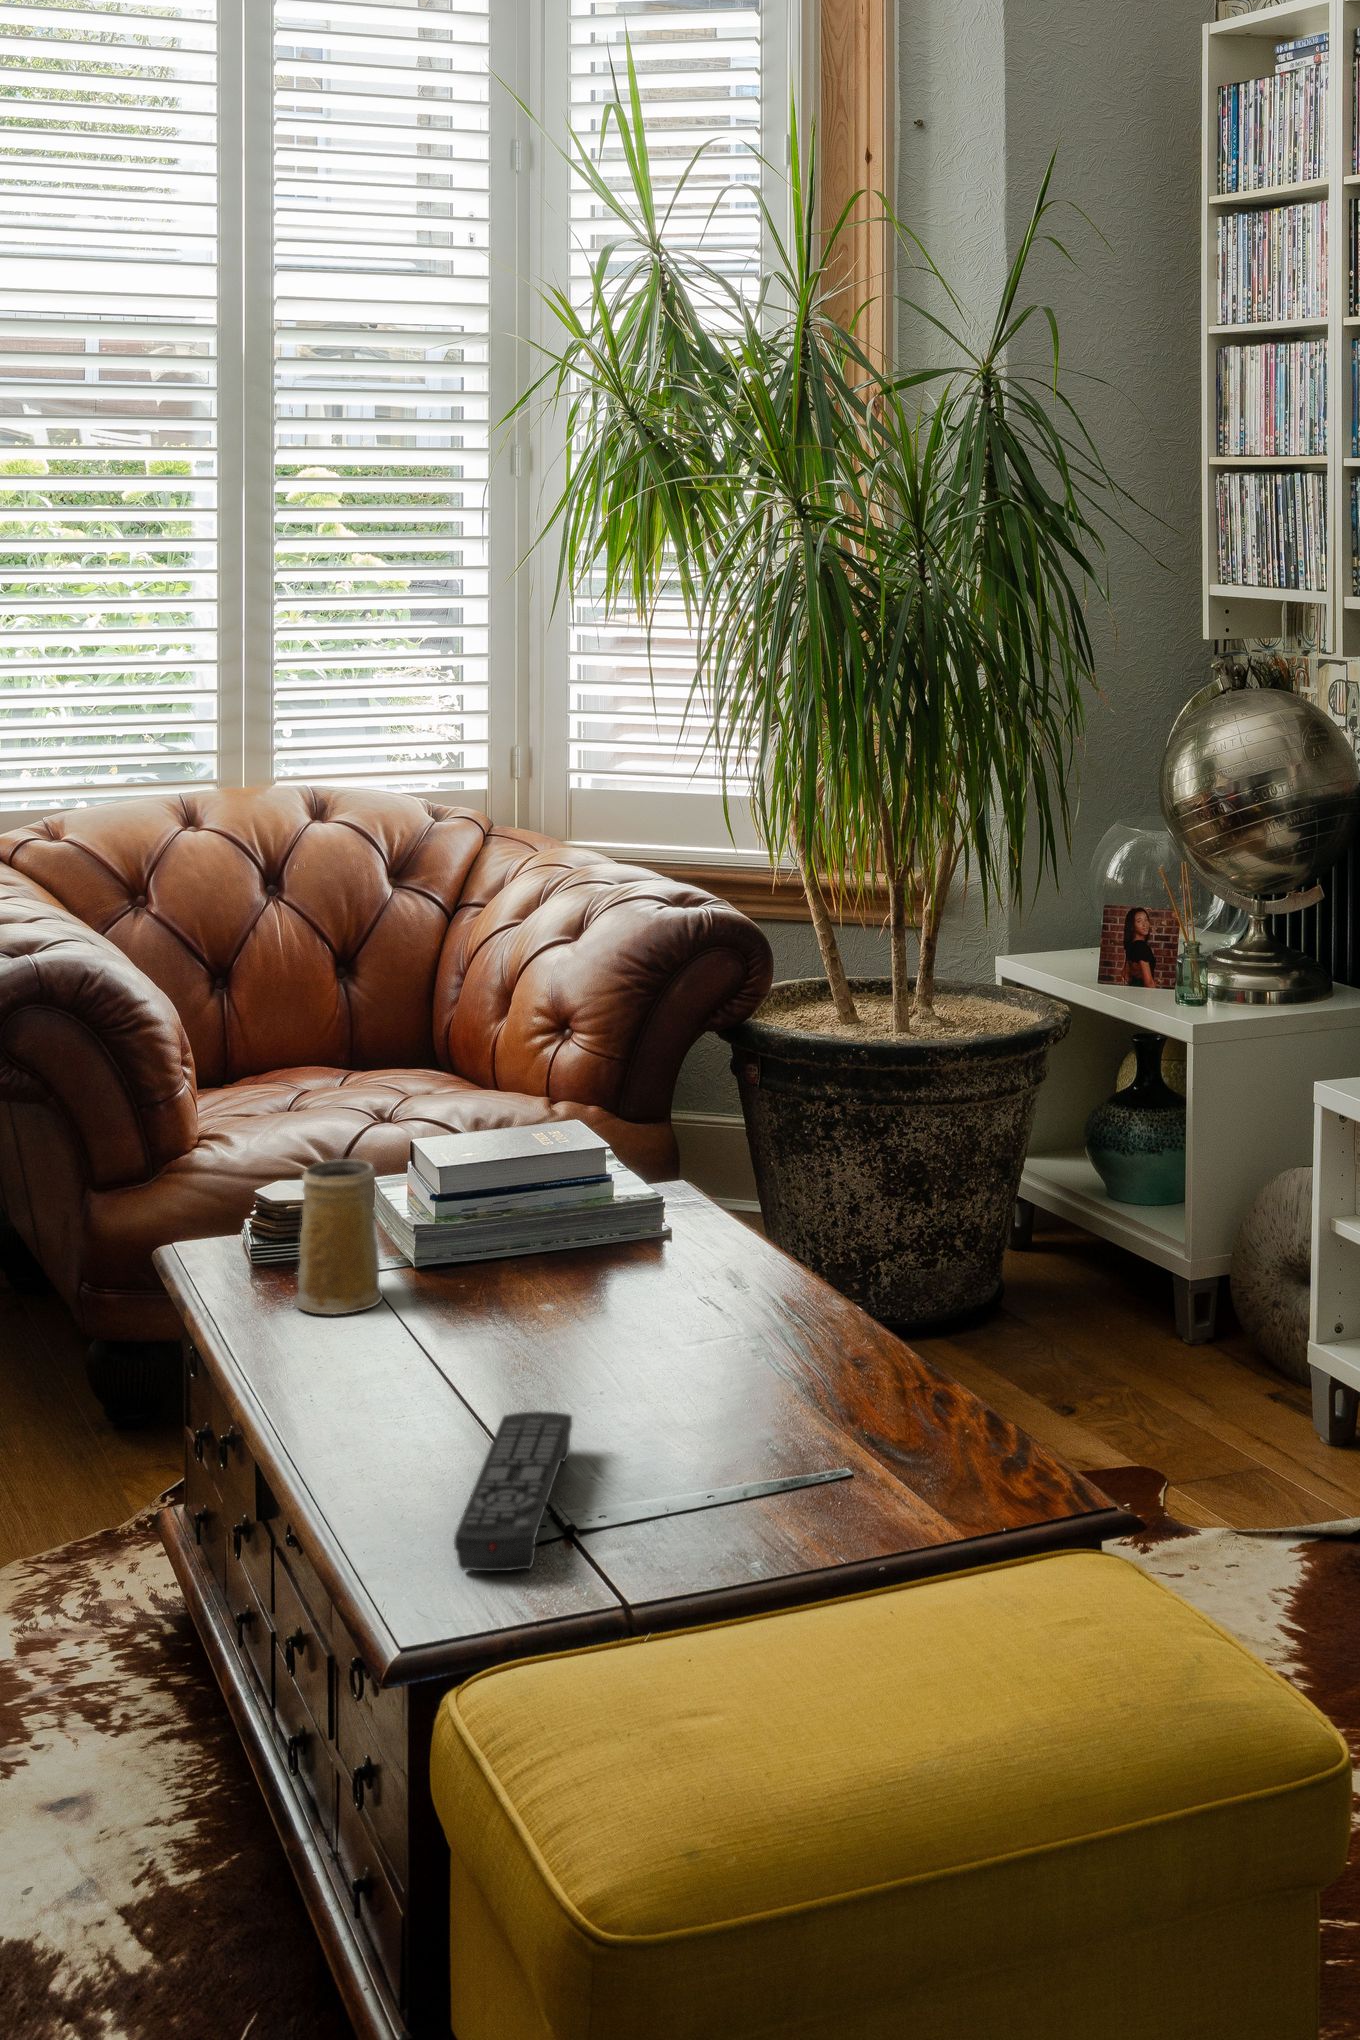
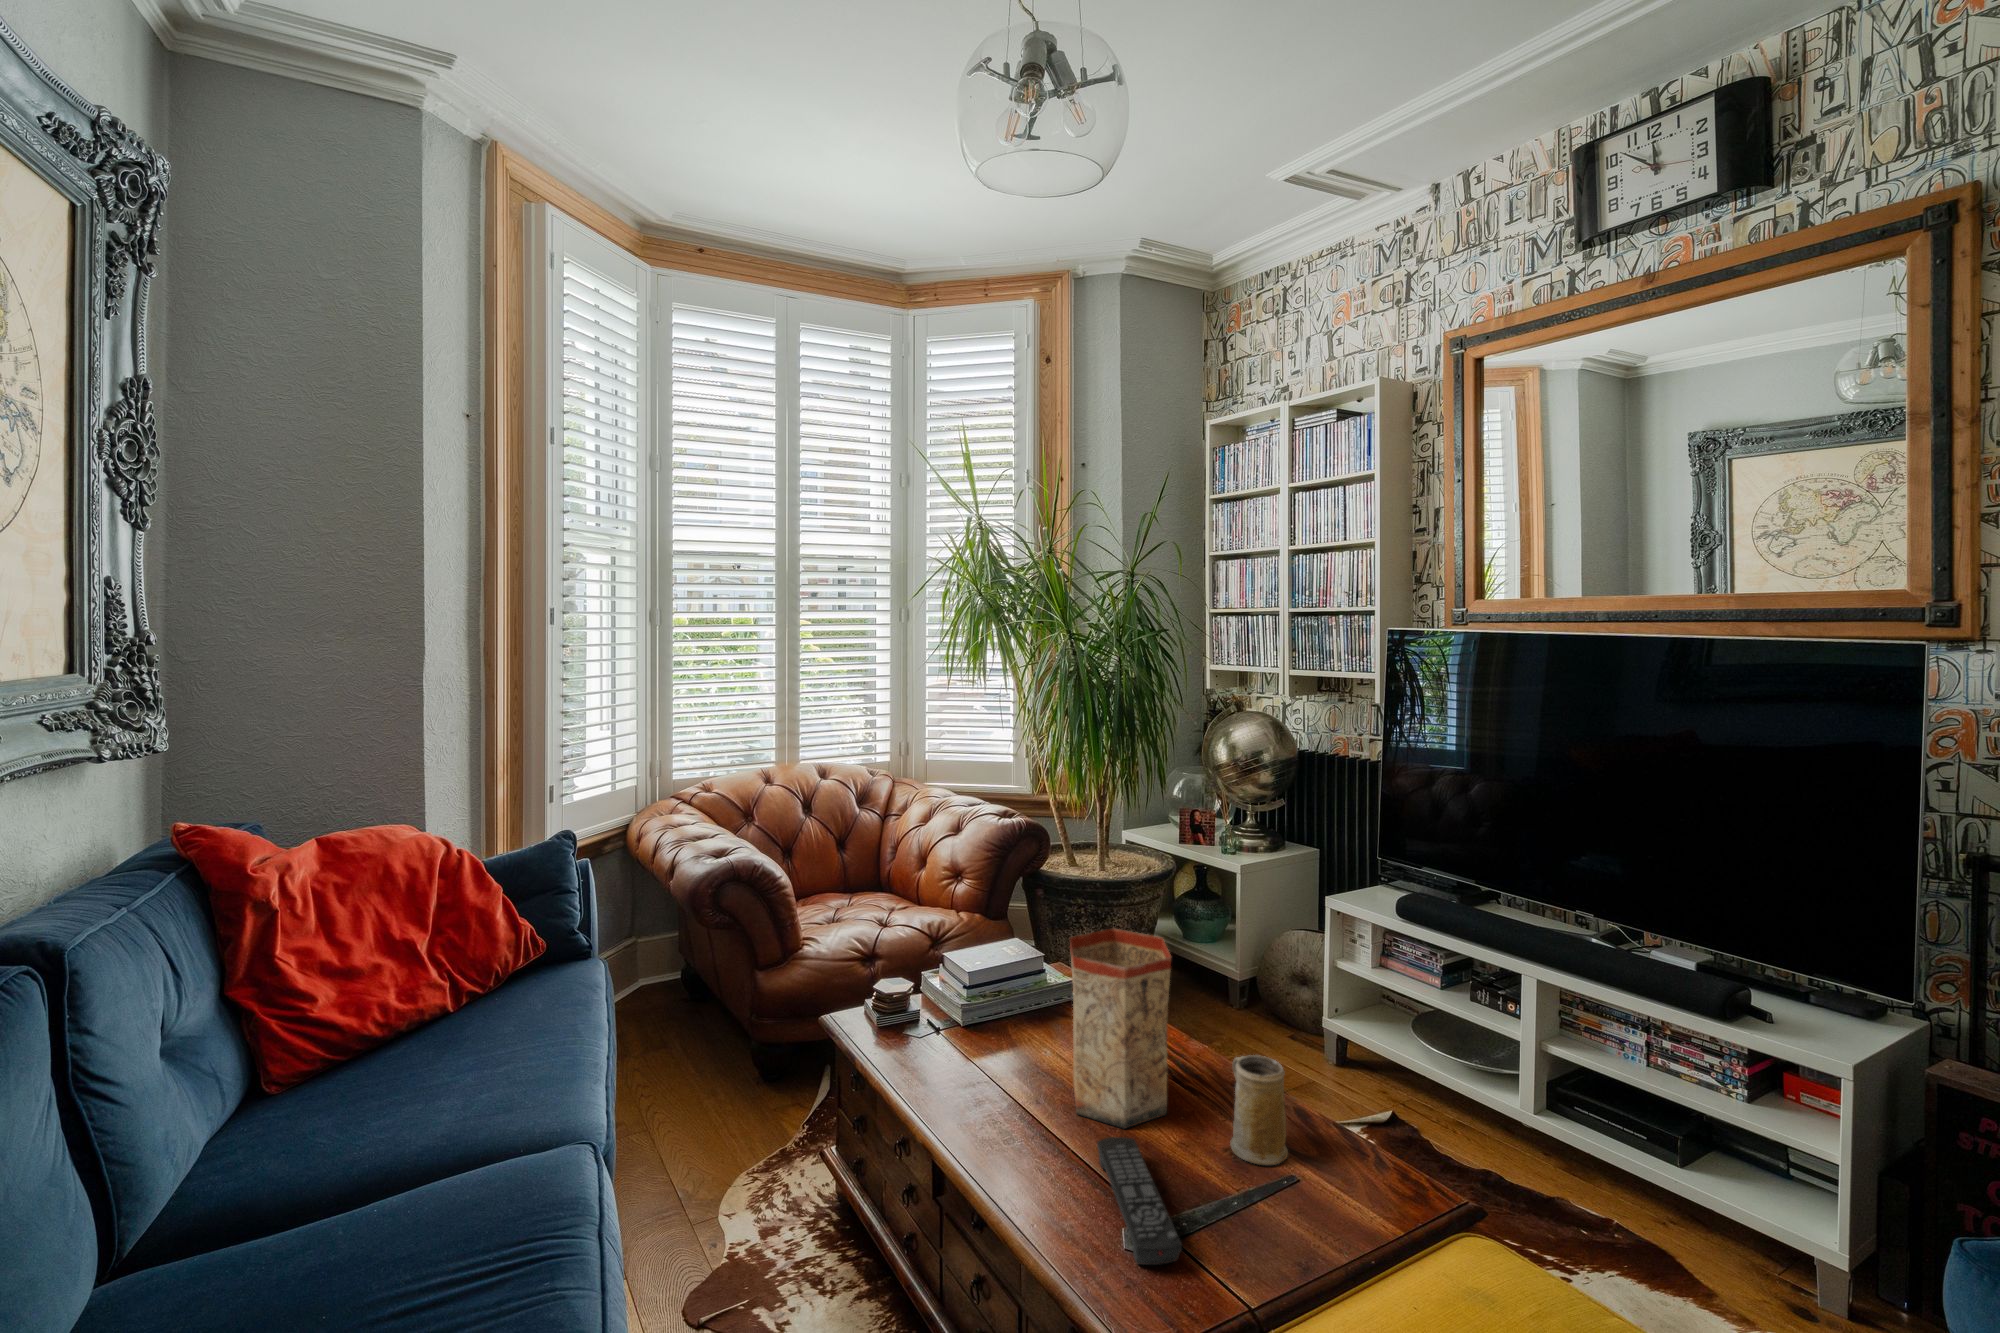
vase: none [513,1063,712,1415] -> present [1070,928,1171,1129]
mug: present [294,1159,383,1315] -> present [1230,1055,1288,1165]

